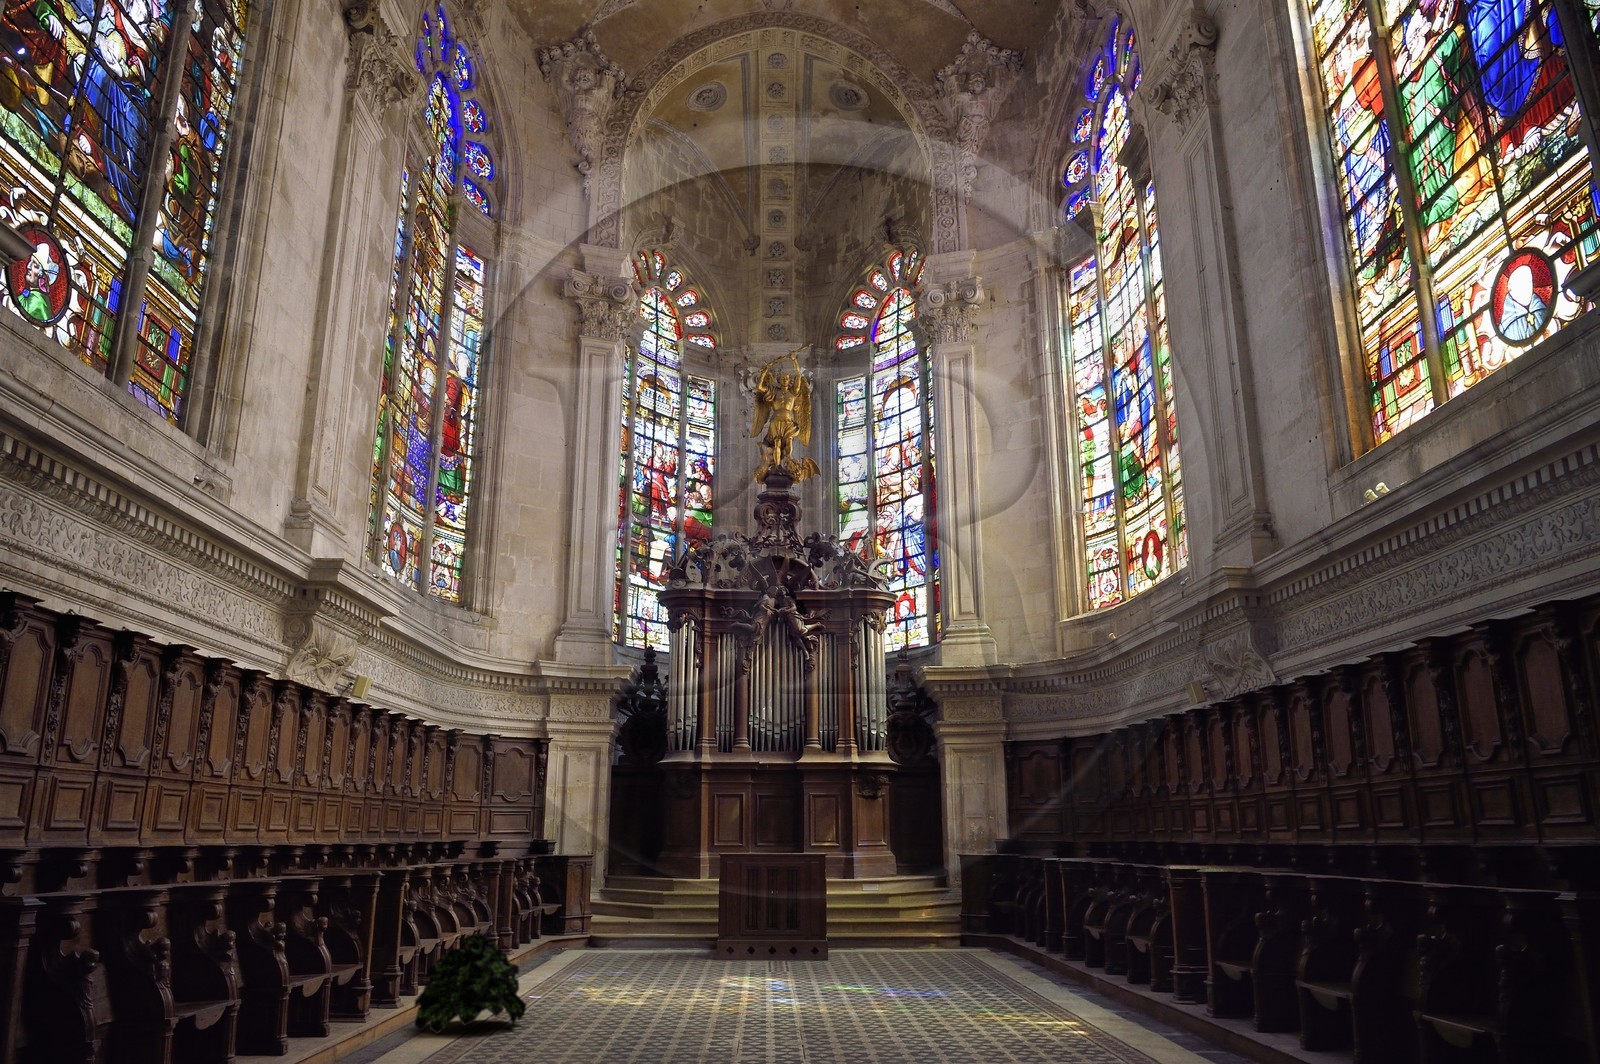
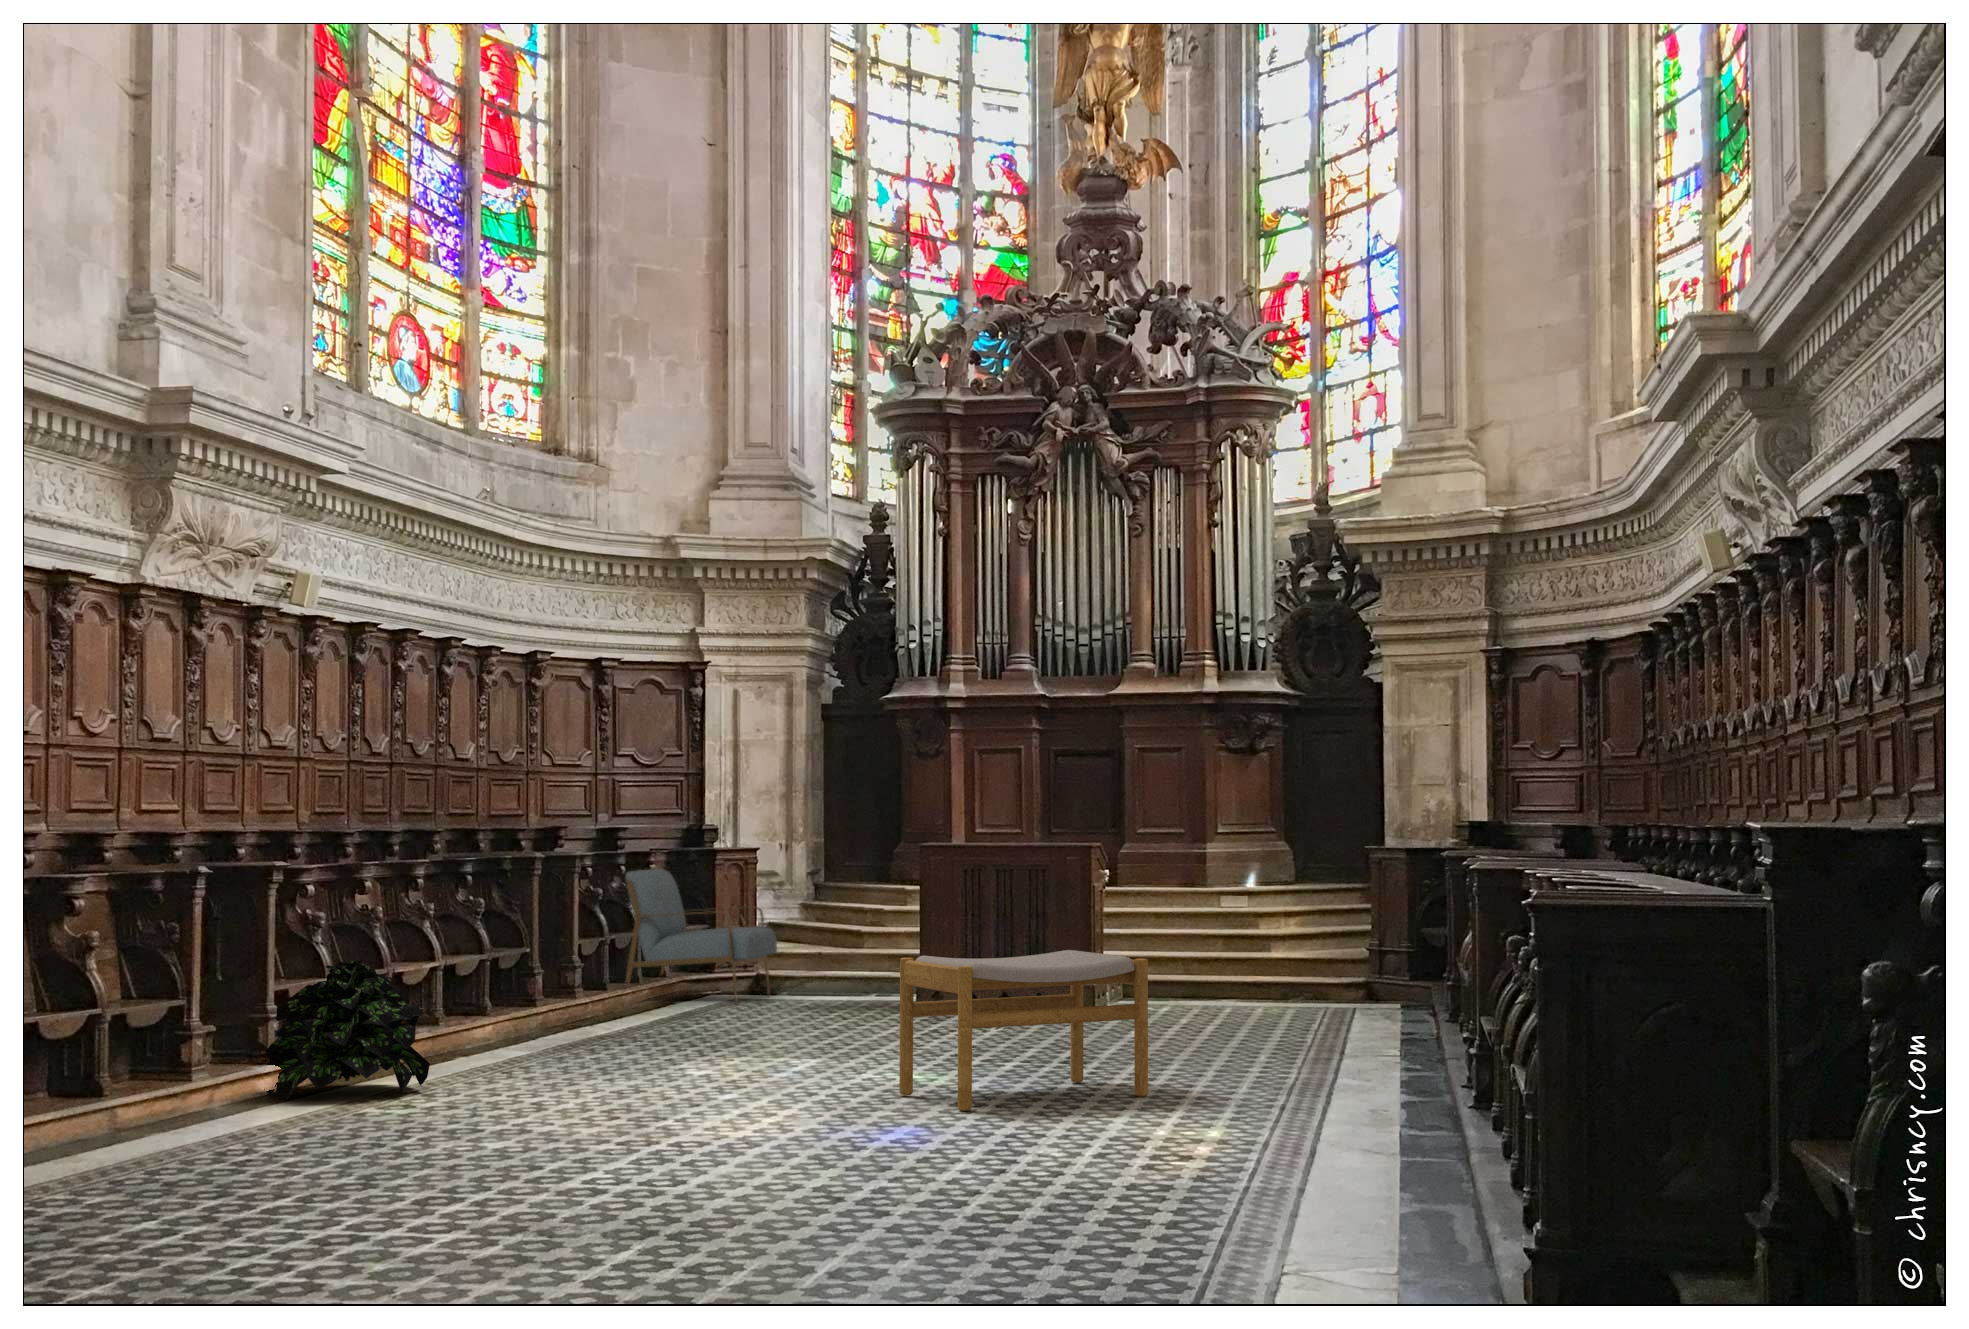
chair: none [536,867,628,955] -> present [625,869,777,1005]
footstool: none [834,921,981,1028] -> present [899,950,1148,1111]

